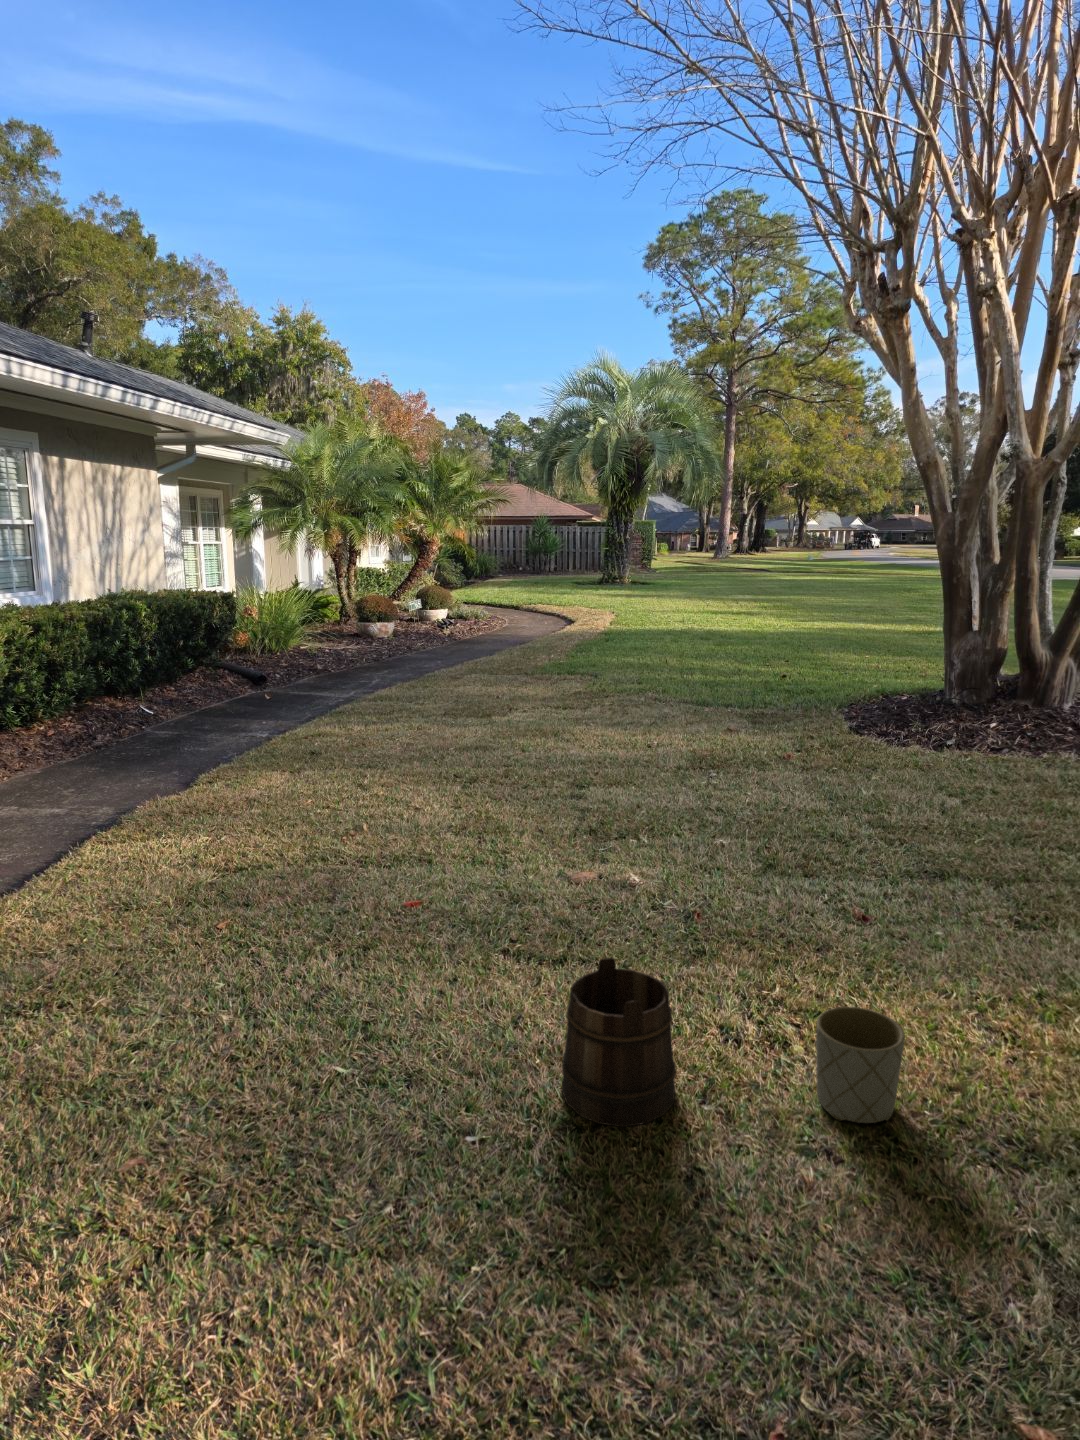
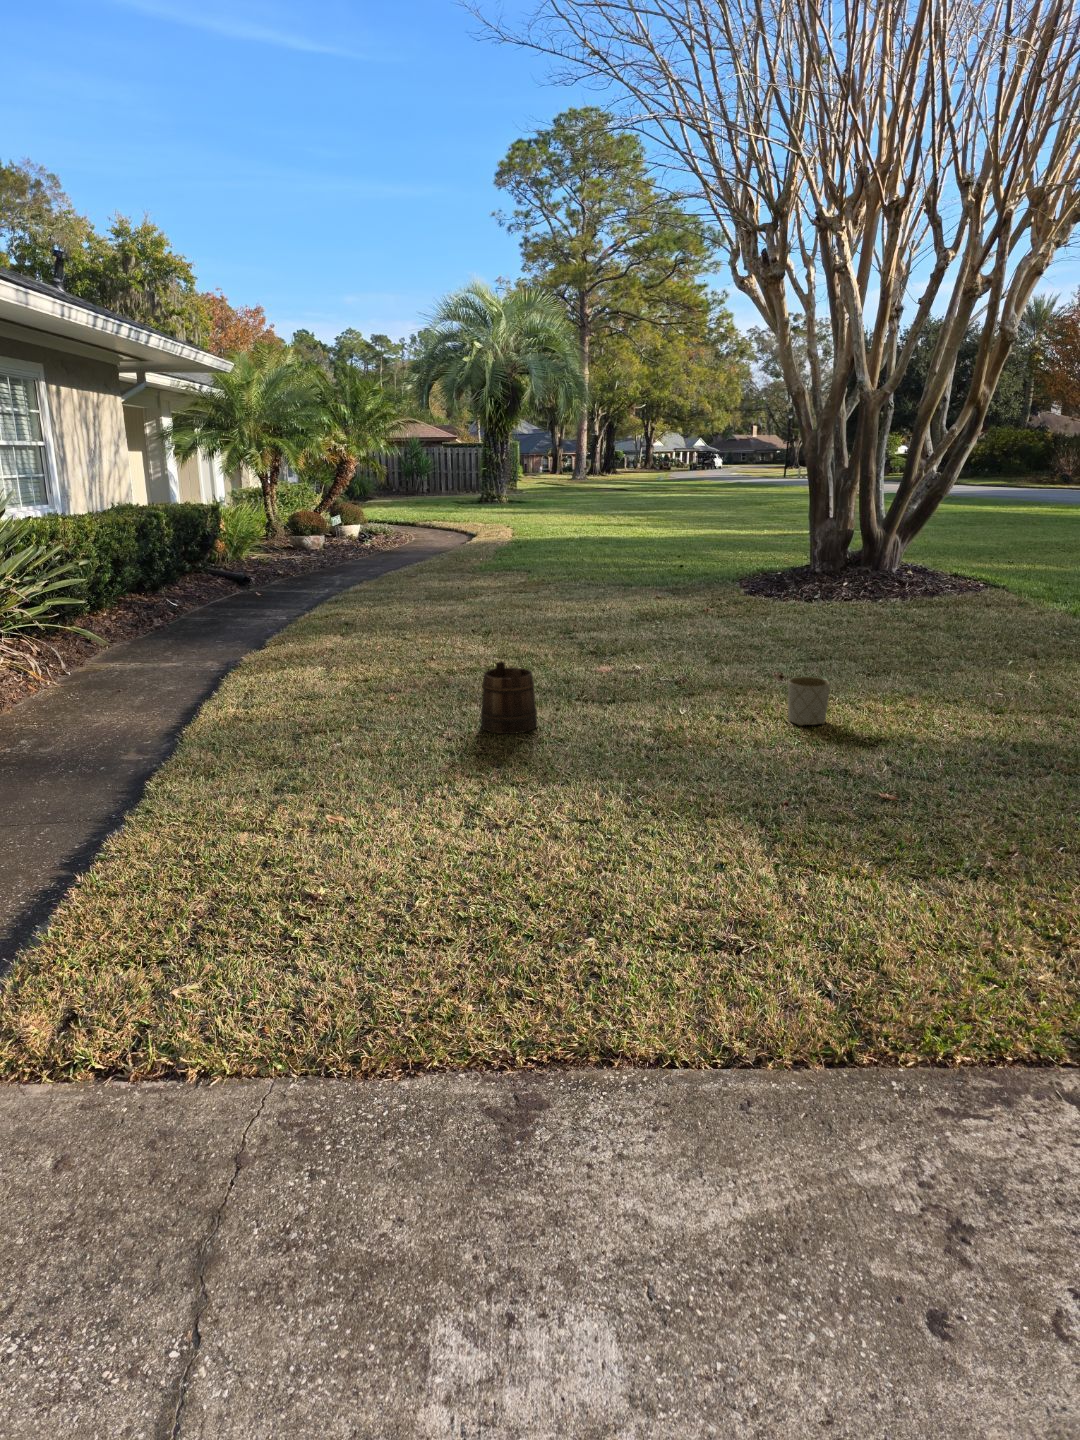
bucket: present [562,958,676,1127] -> present [481,662,537,734]

